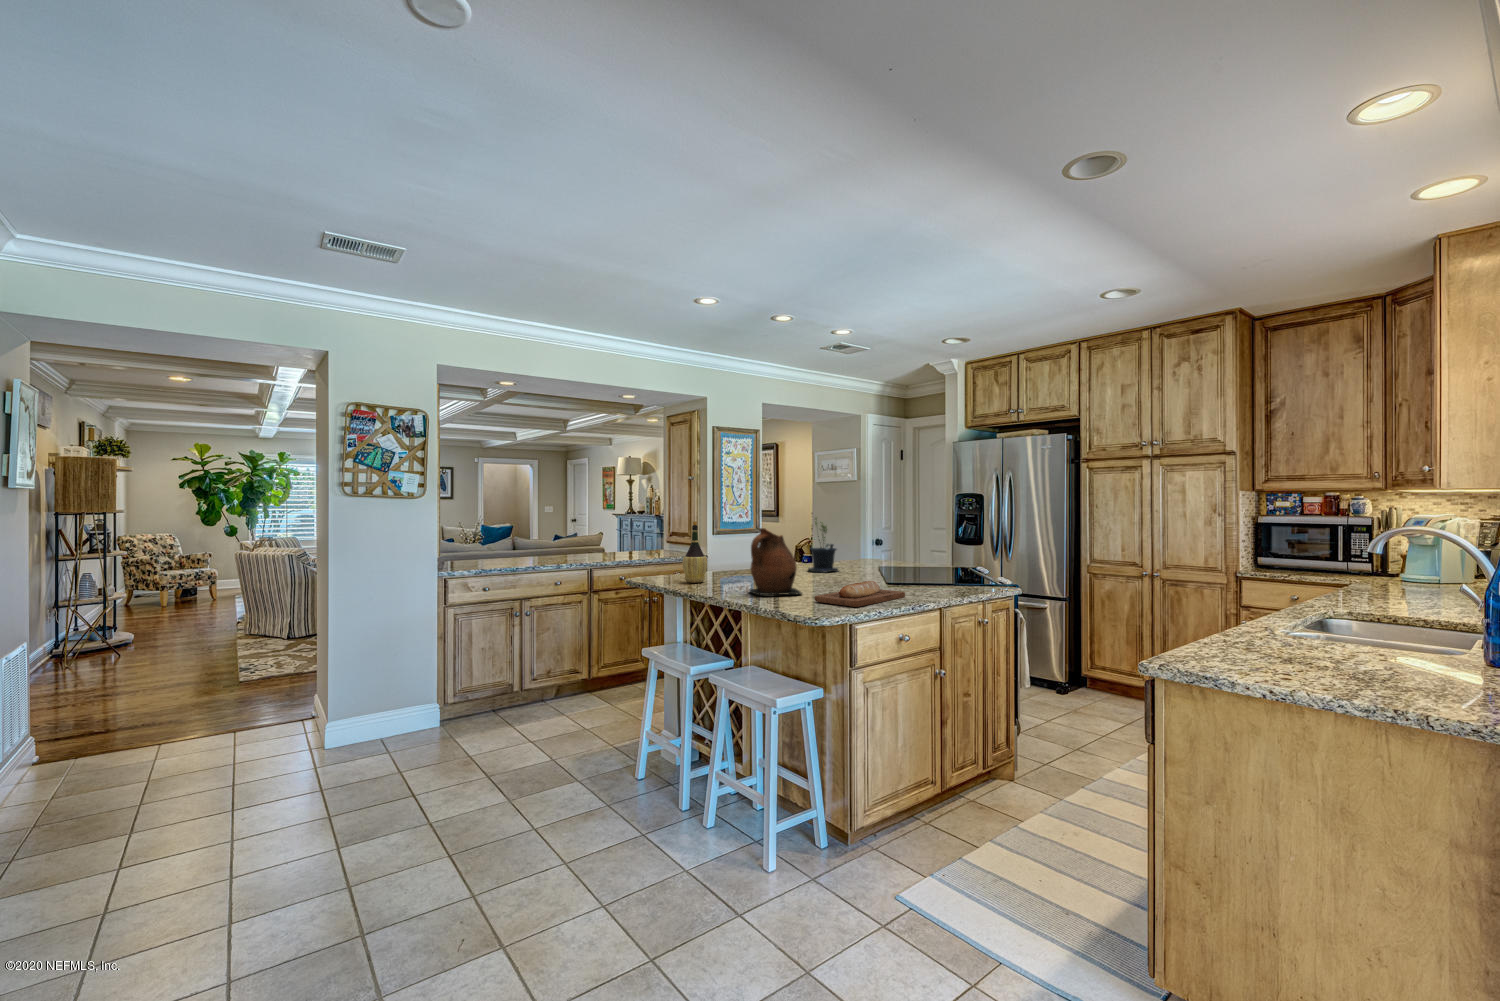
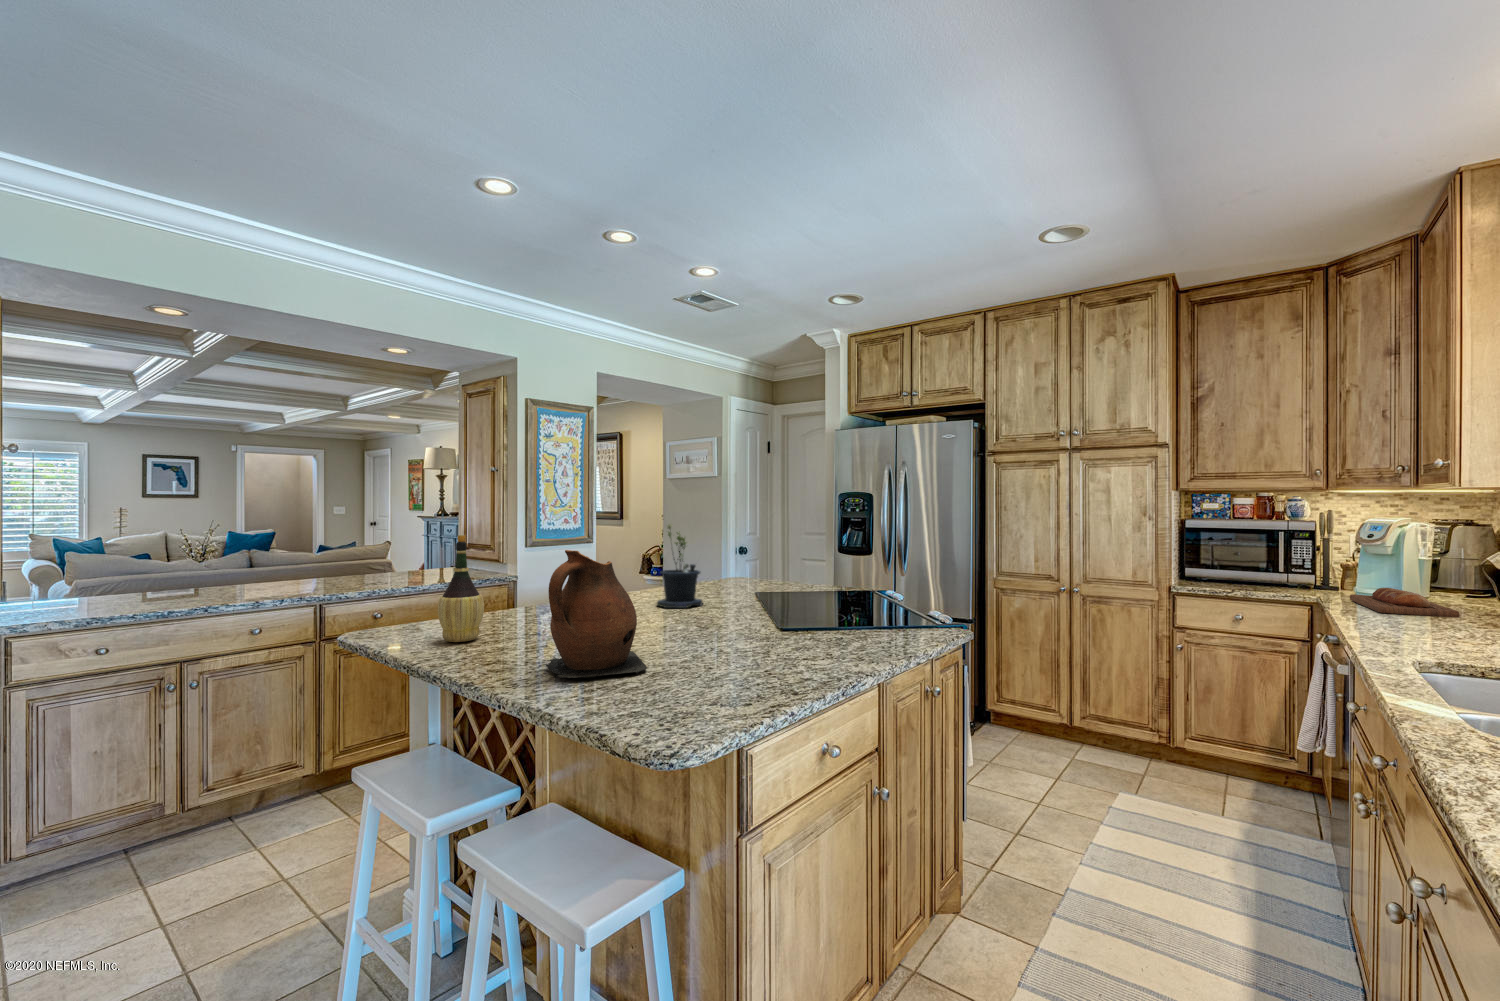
bread loaf: present [815,581,905,607] -> present [1350,588,1459,617]

